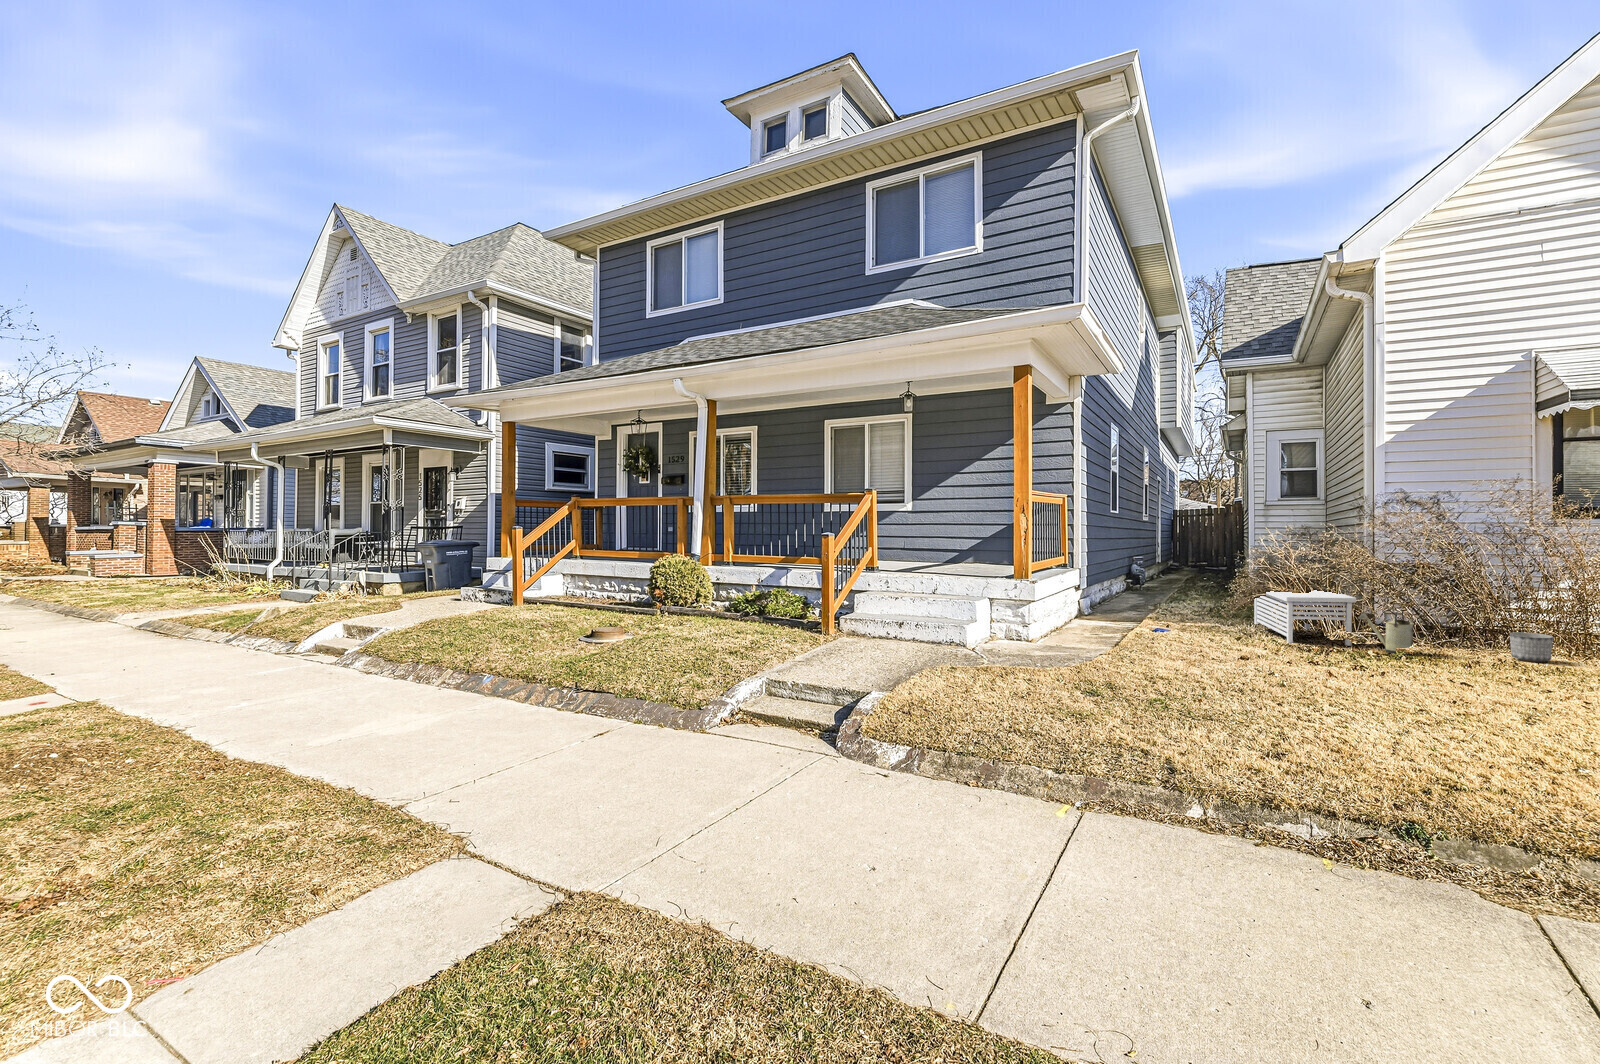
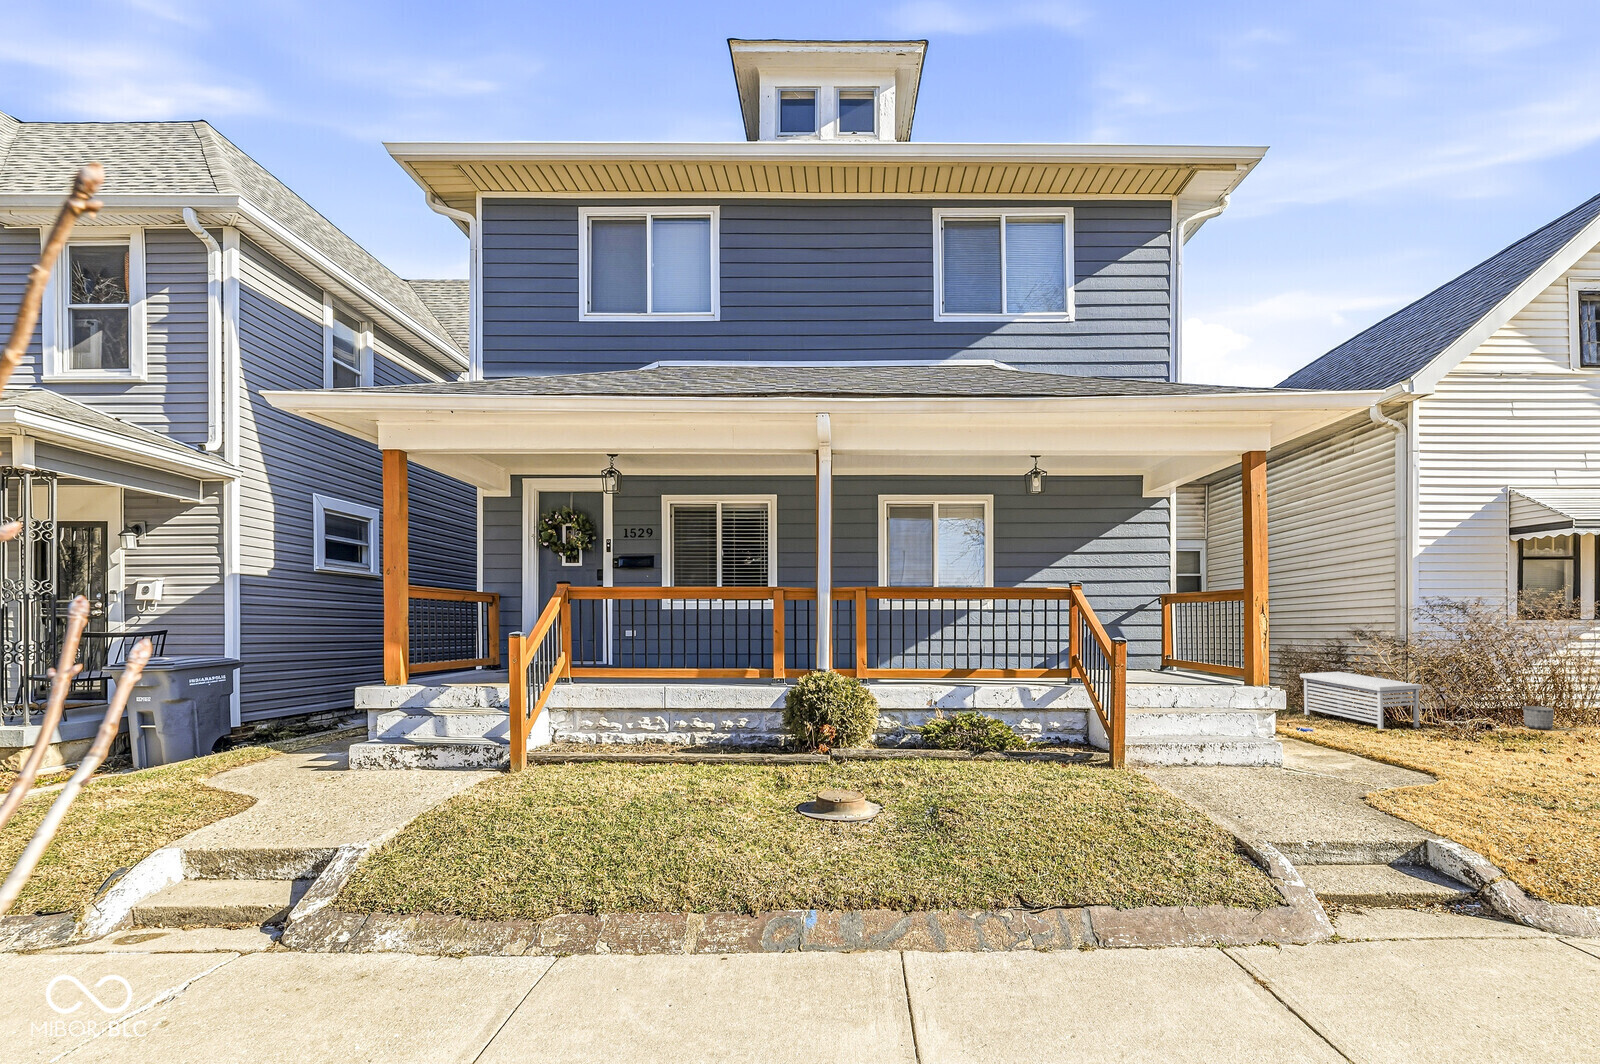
watering can: present [1358,611,1419,655] -> none [1430,694,1481,732]

